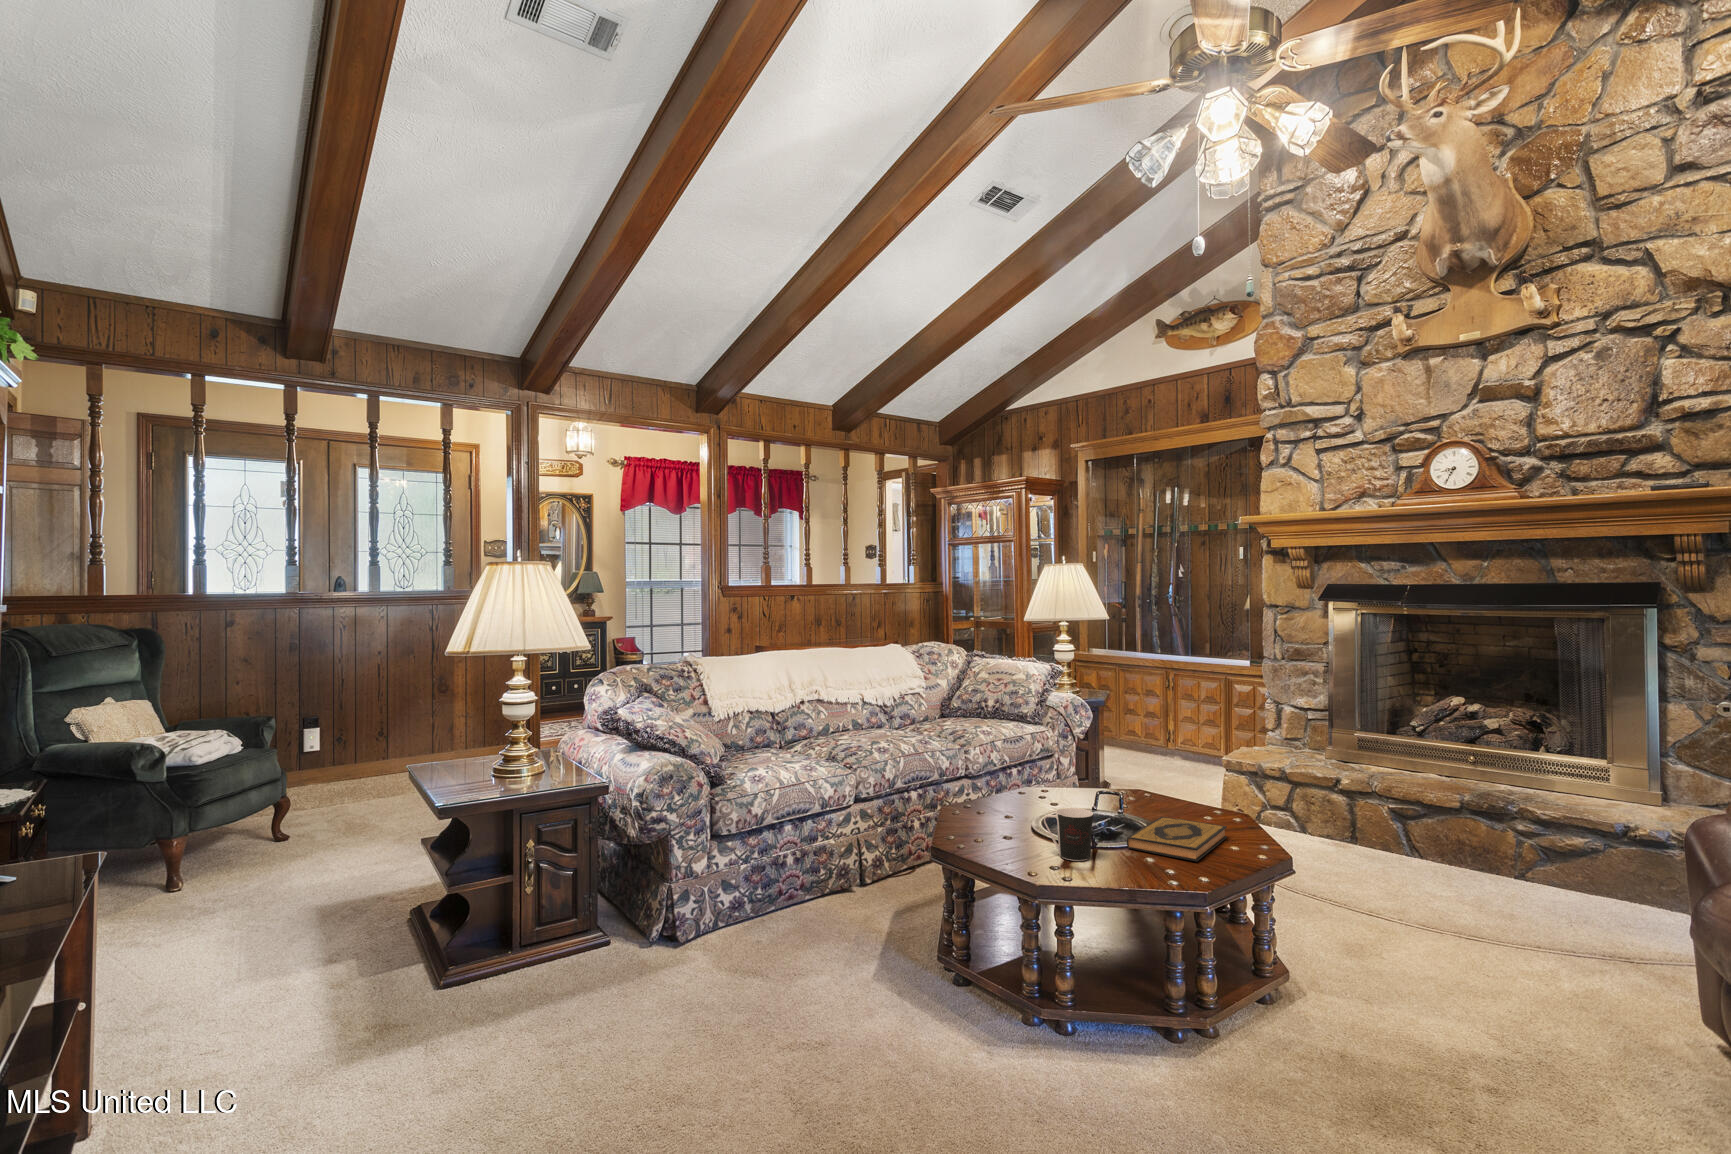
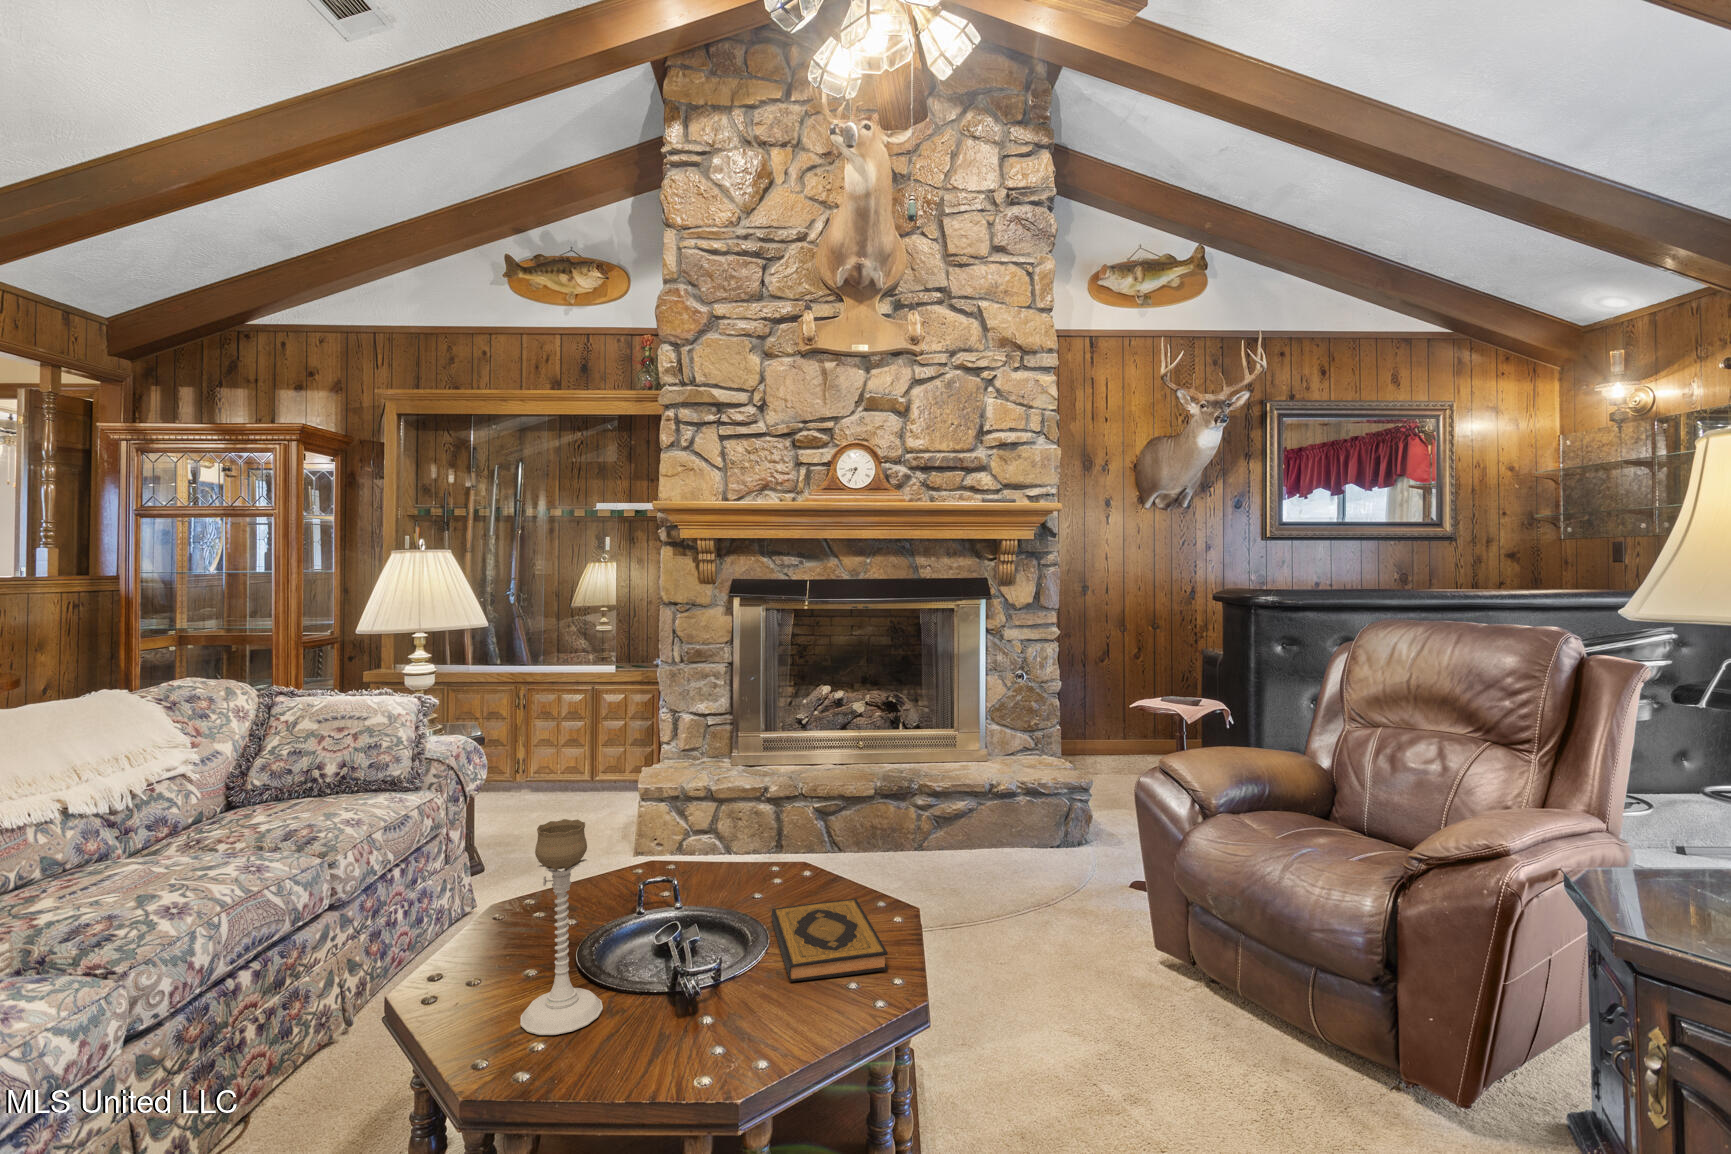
candle holder: none [977,716,1021,830] -> present [520,819,603,1035]
coffee cup: present [1044,808,1093,861] -> none [705,949,781,1047]

